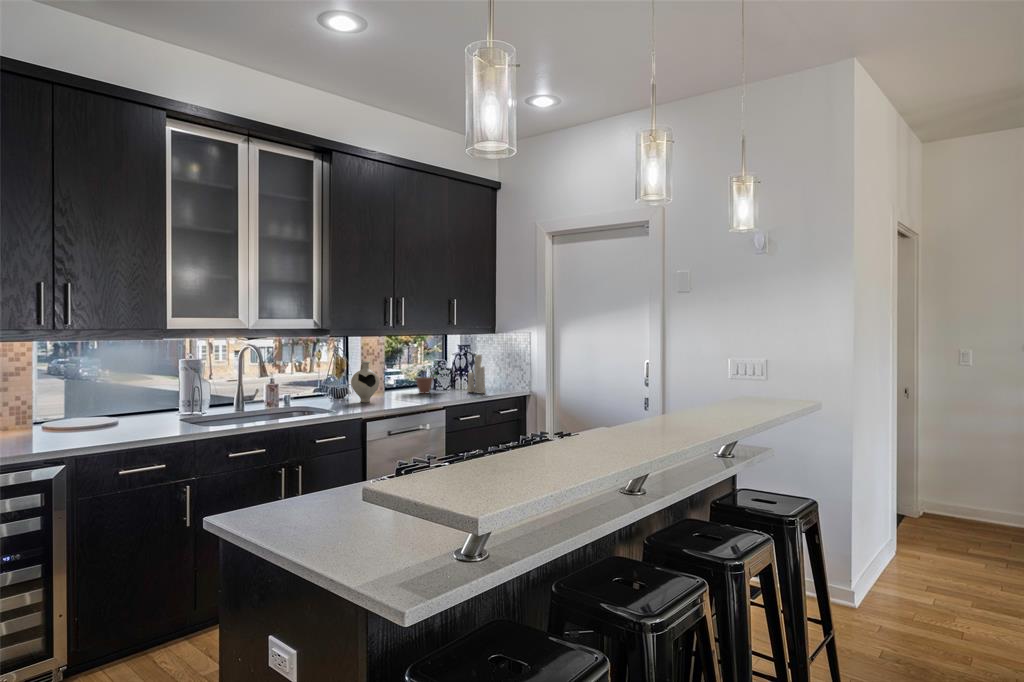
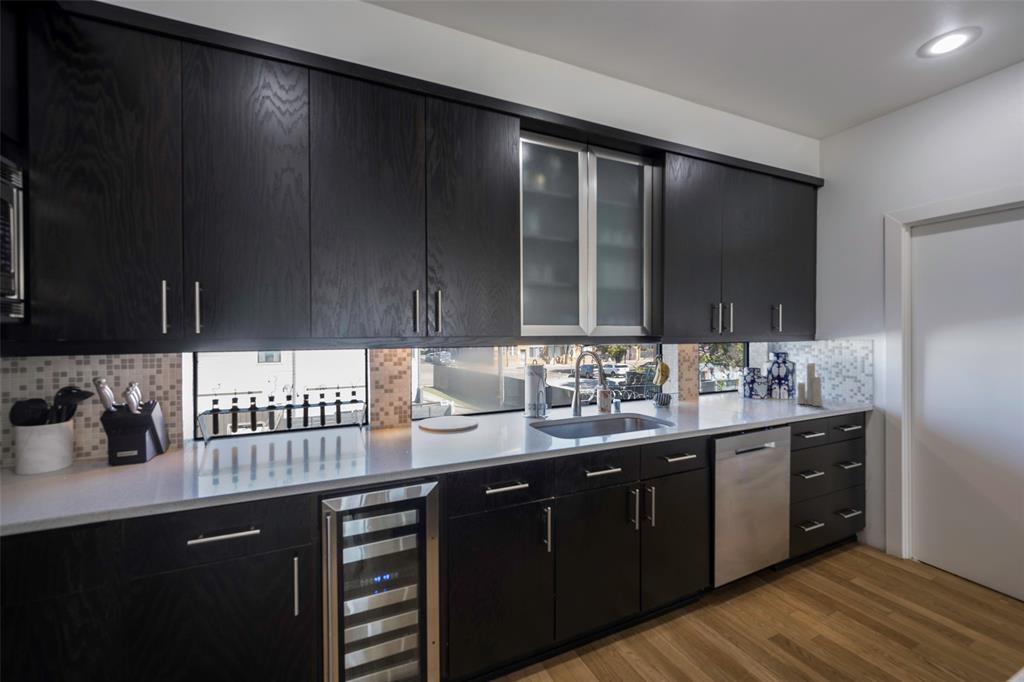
potted plant: present [407,350,438,394] -> none [721,354,774,404]
decorative vase: present [351,361,380,403] -> none [679,369,710,412]

